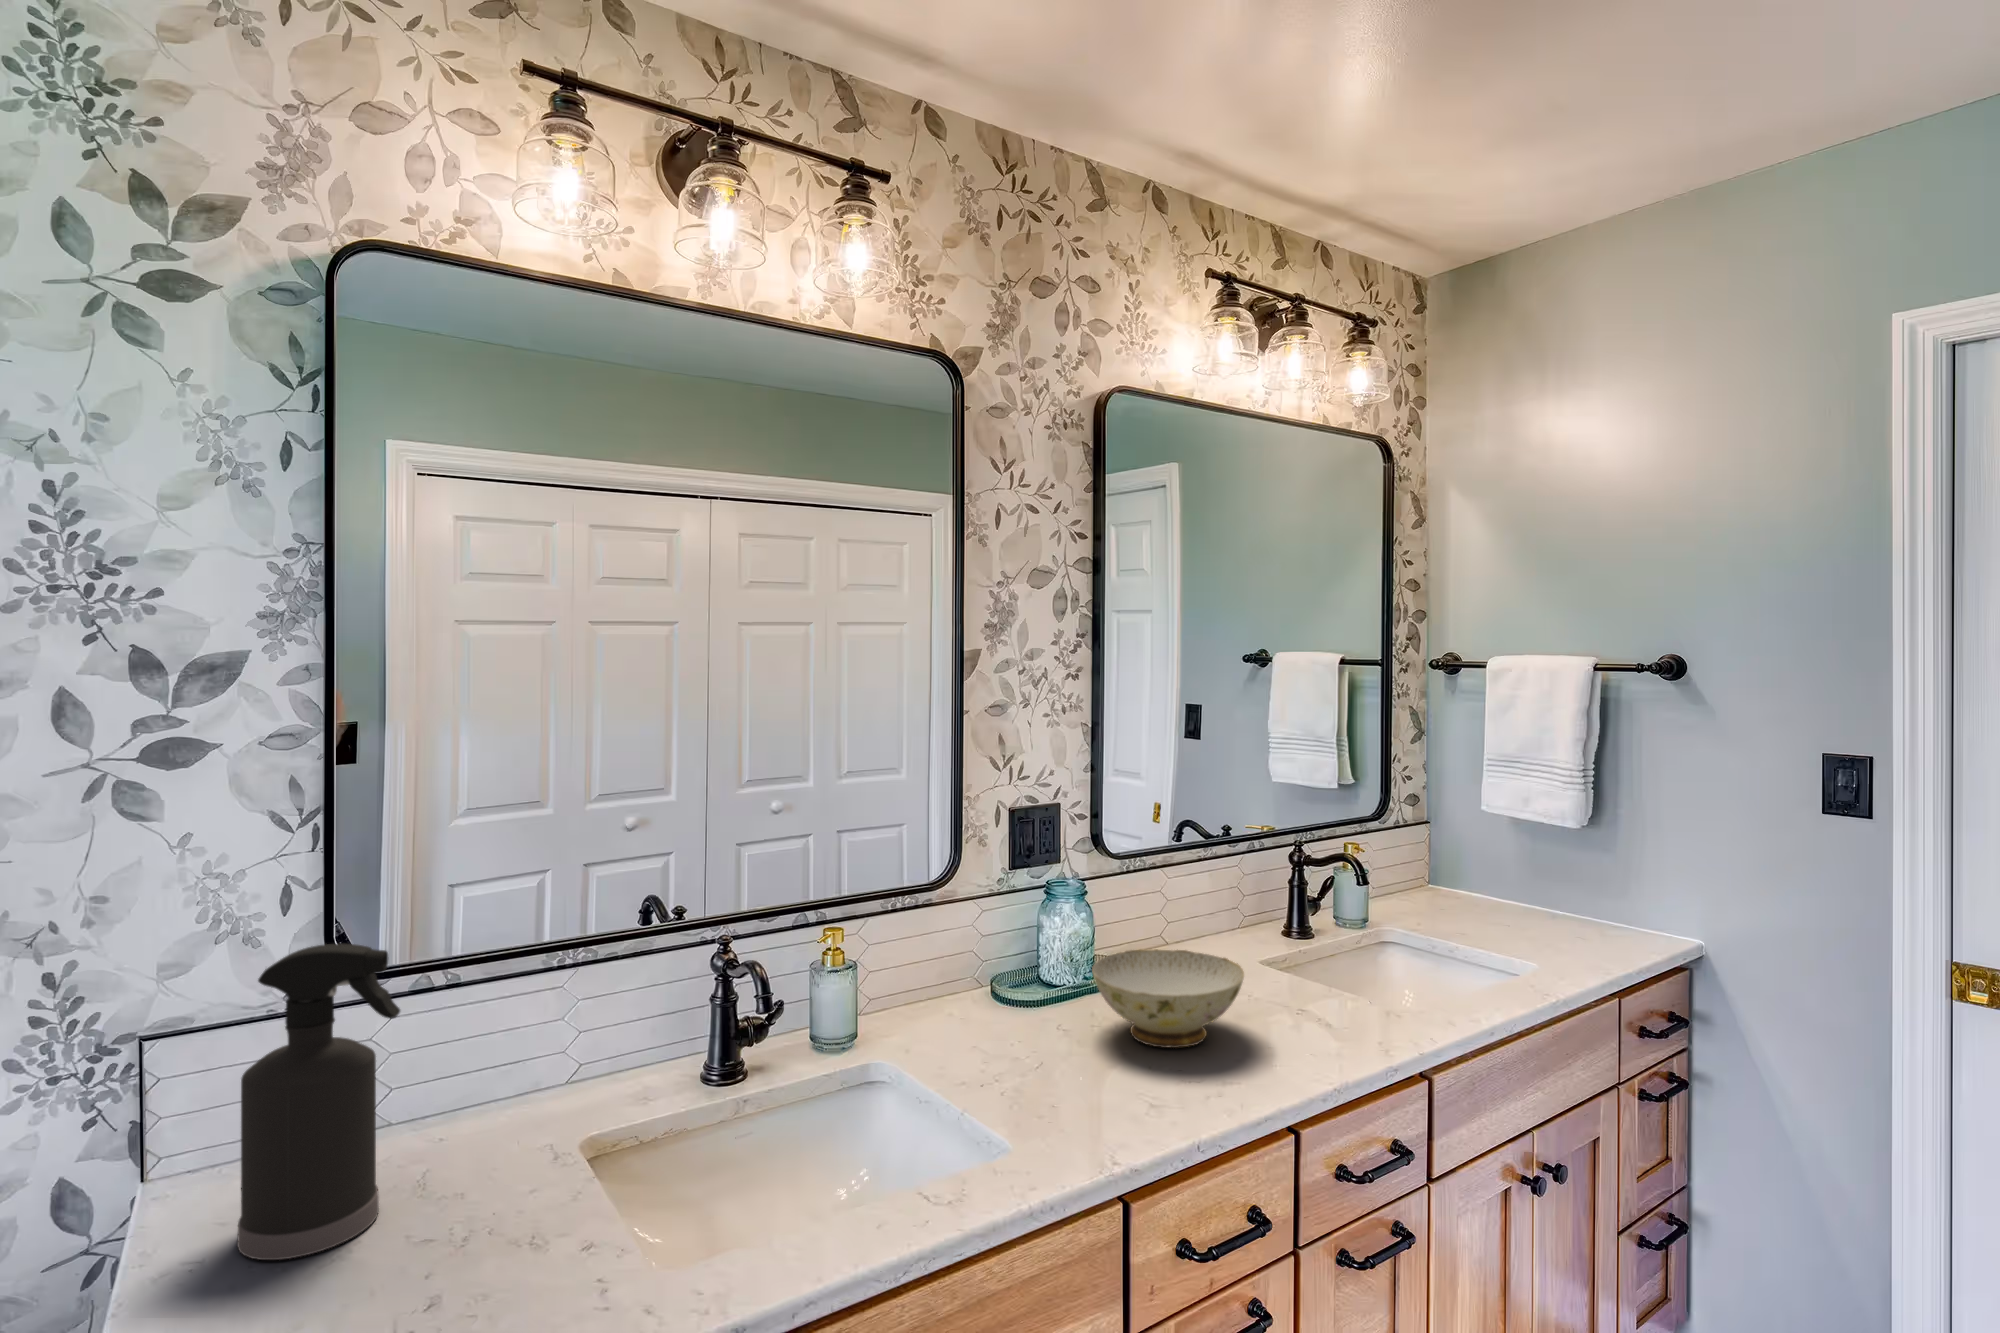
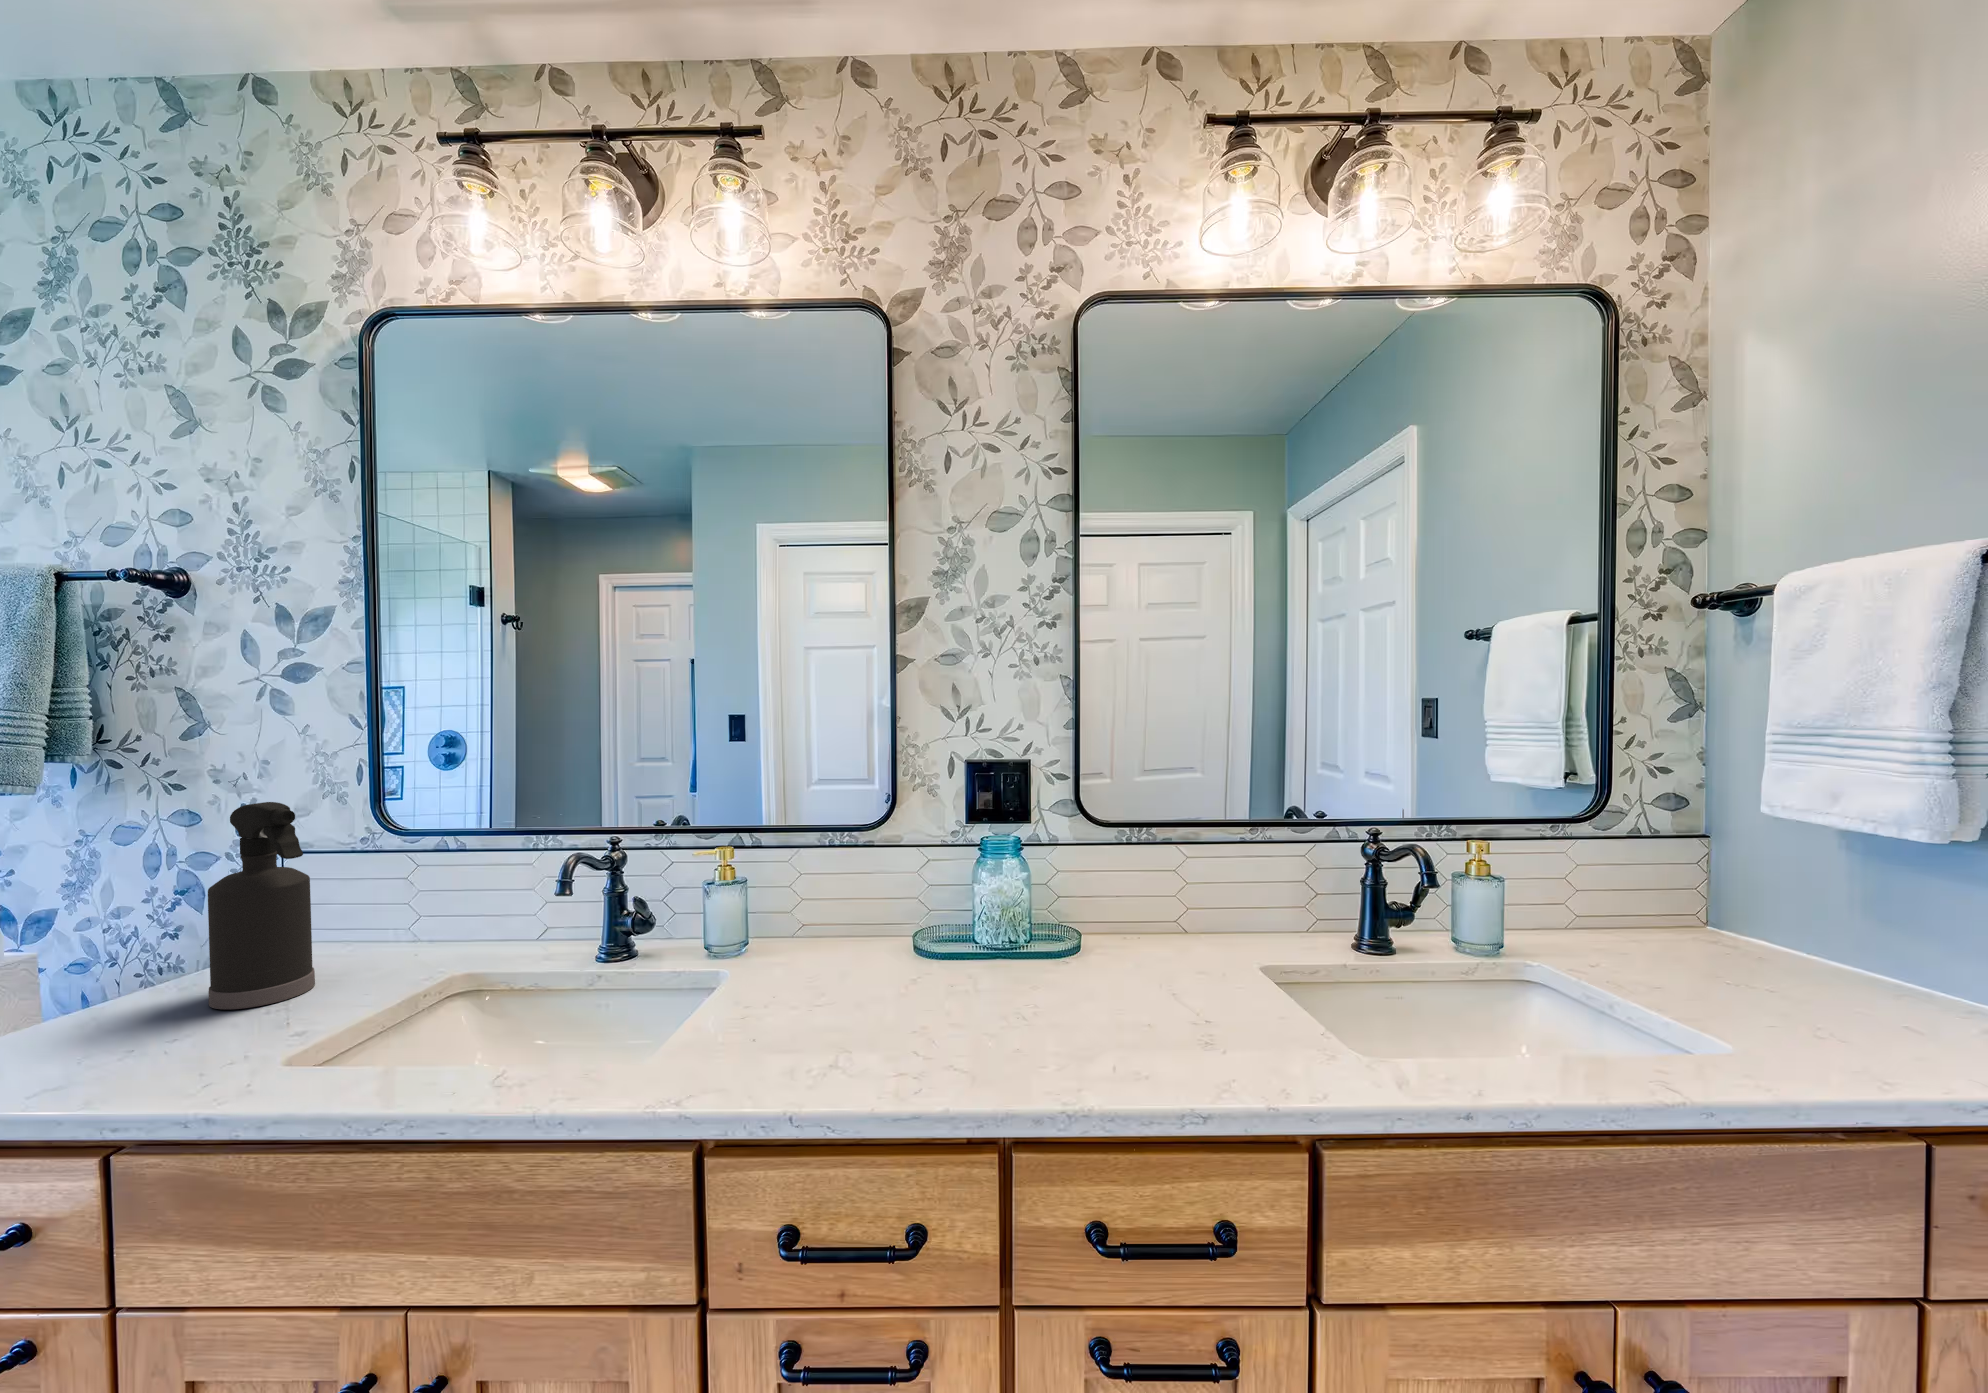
ceramic bowl: present [1092,949,1244,1048] -> none [891,918,1069,1035]

